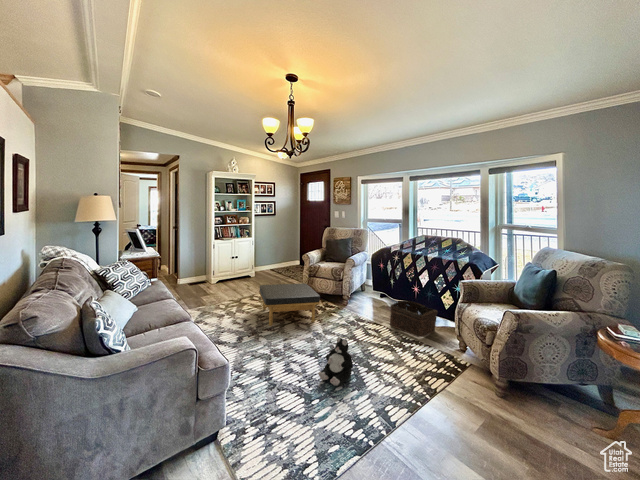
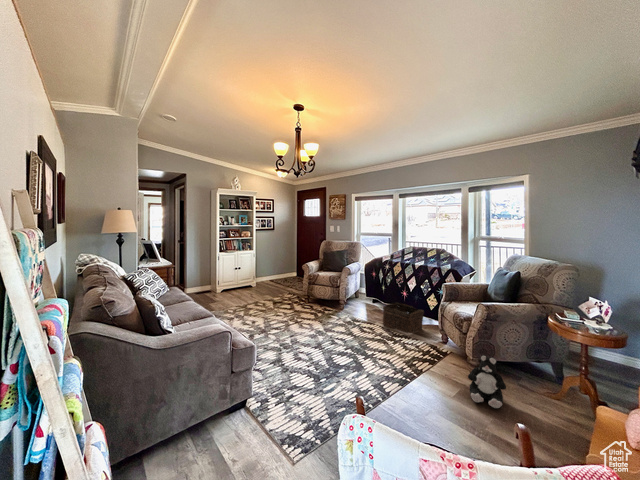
ottoman: present [259,283,320,326] -> none [265,290,321,326]
plush toy: present [318,337,353,386] -> present [468,355,506,408]

